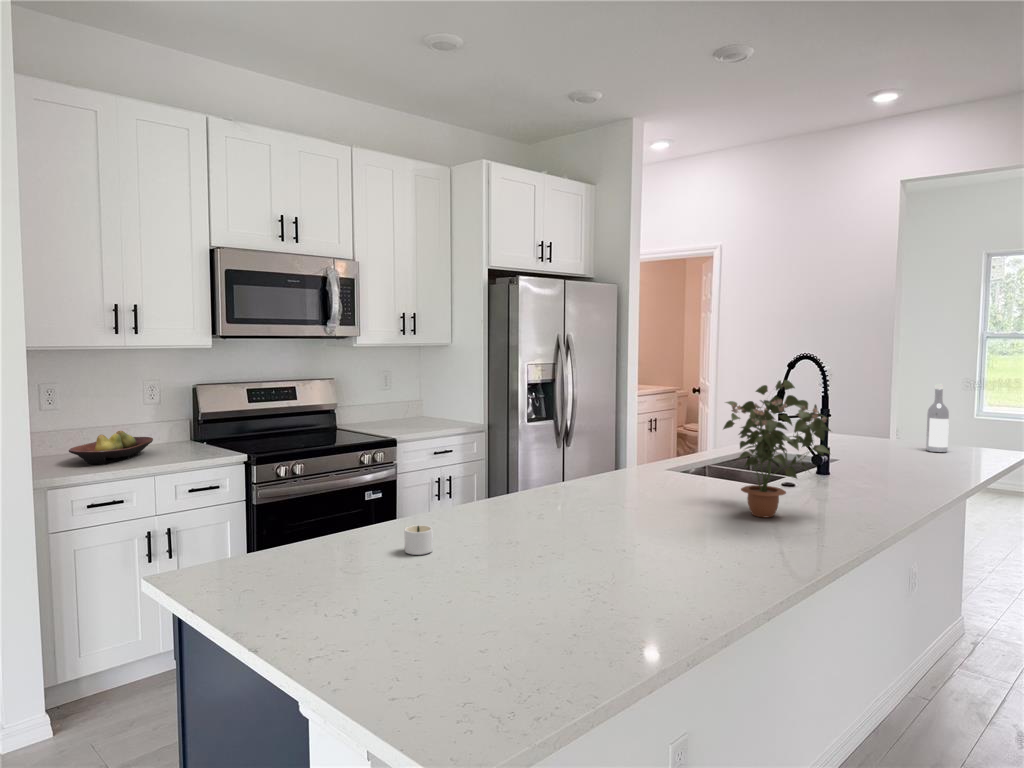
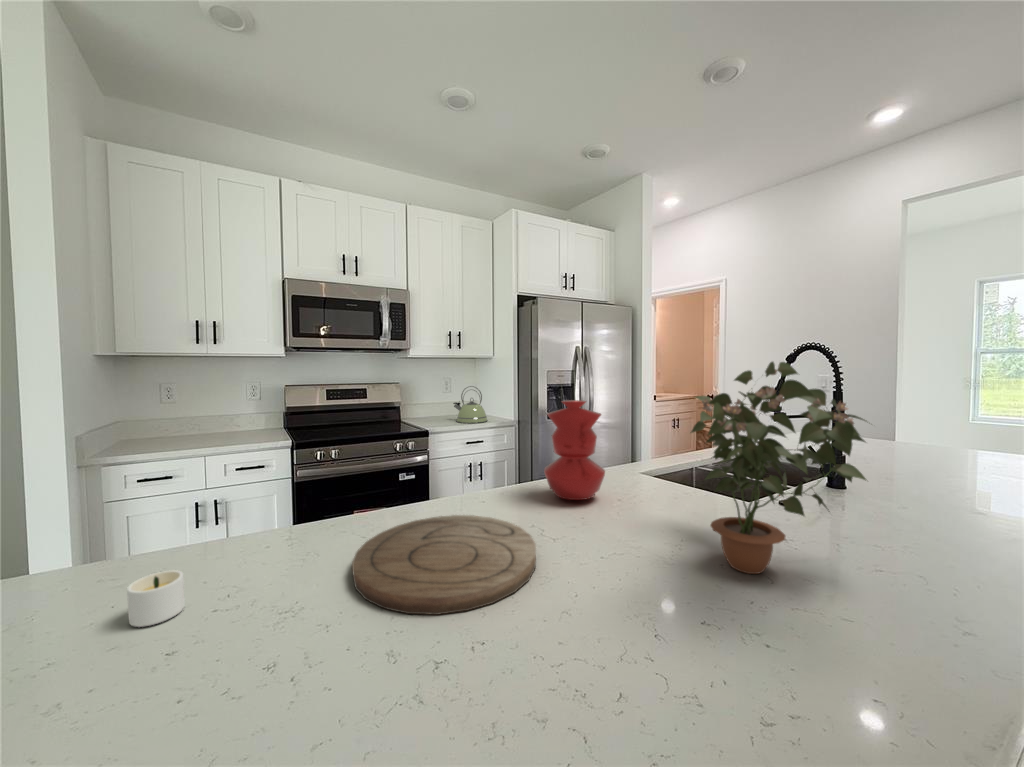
kettle: none [406,383,451,429] -> present [453,386,487,423]
wine bottle: present [926,384,949,452] -> none [962,383,994,461]
vase: none [598,404,650,488] -> present [544,400,605,500]
fruit bowl: present [69,431,153,464] -> none [147,420,233,447]
cutting board: none [506,498,634,542] -> present [352,515,536,615]

